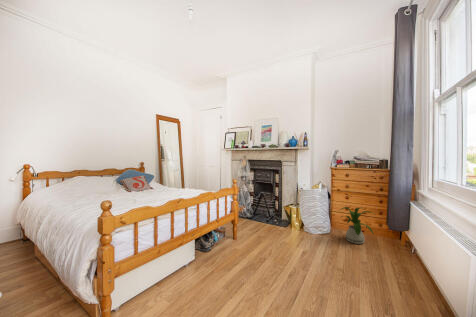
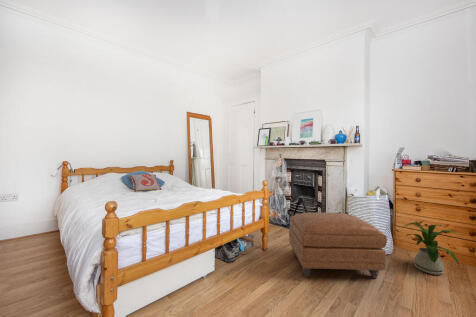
ottoman: none [255,204,328,256] -> present [289,213,387,279]

